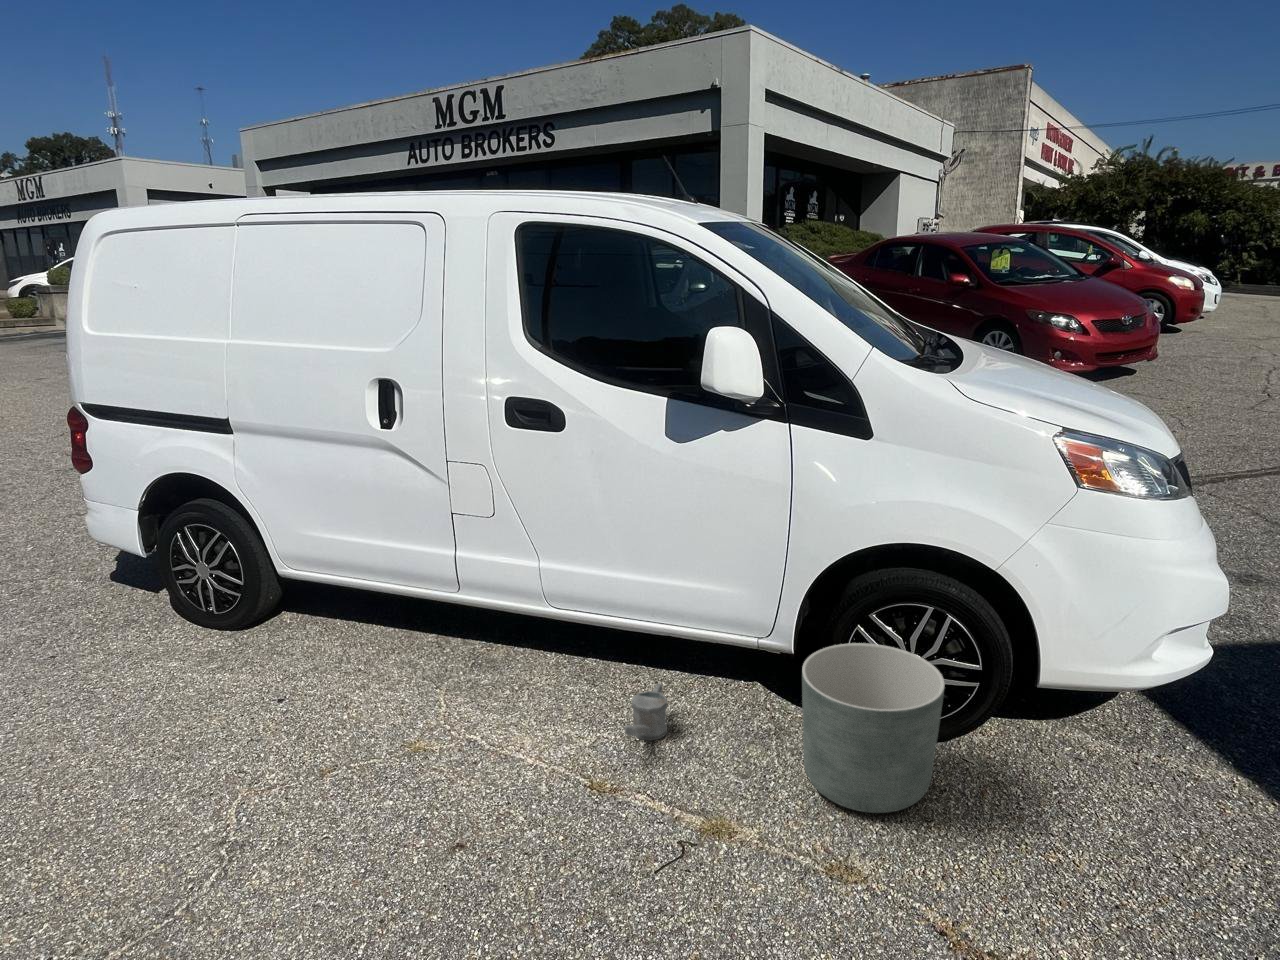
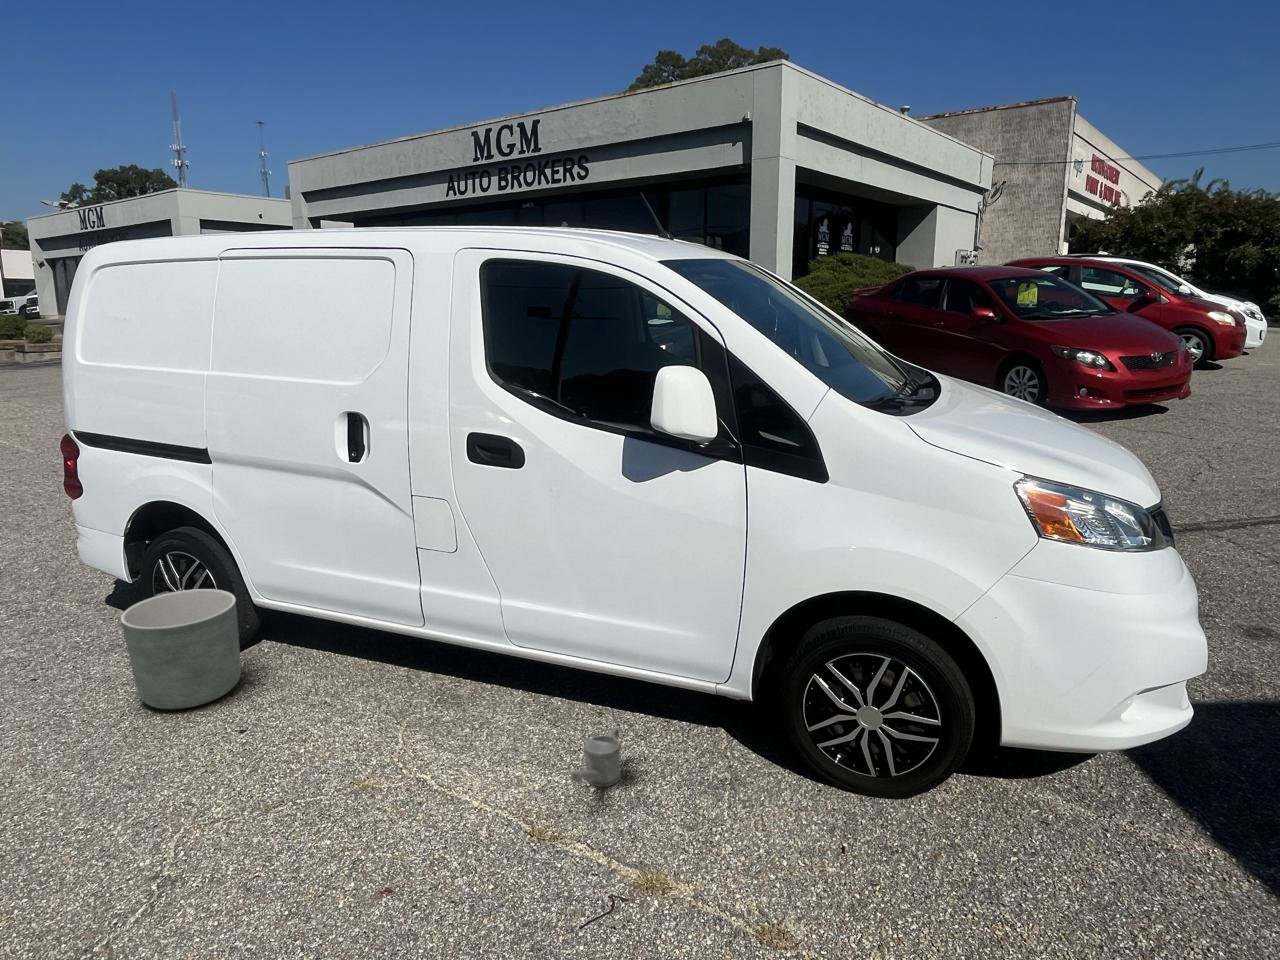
planter: present [802,643,945,813] -> present [121,589,241,709]

